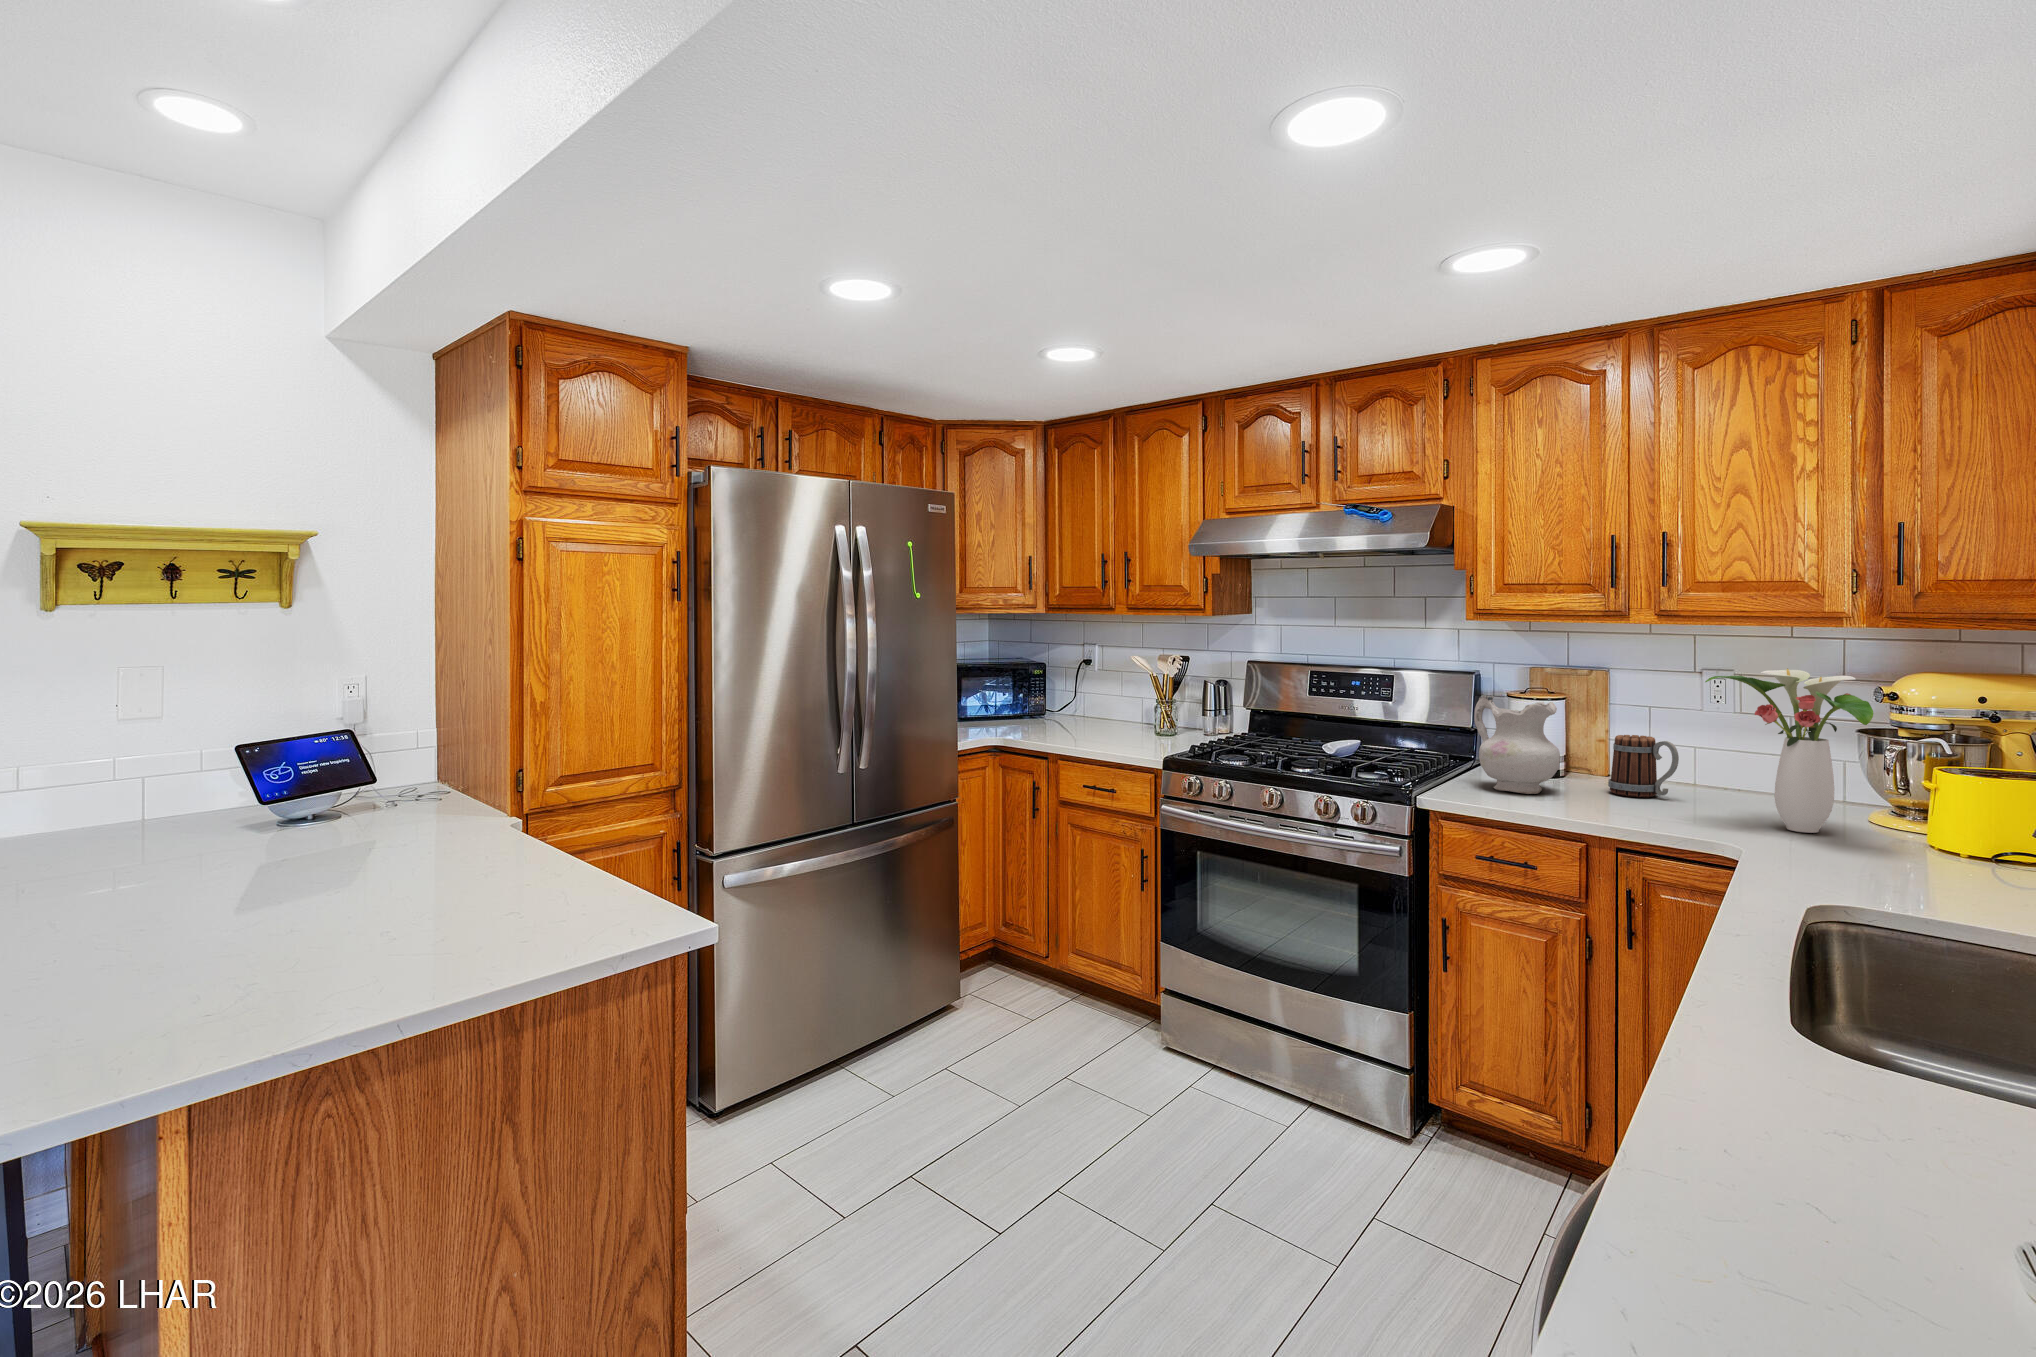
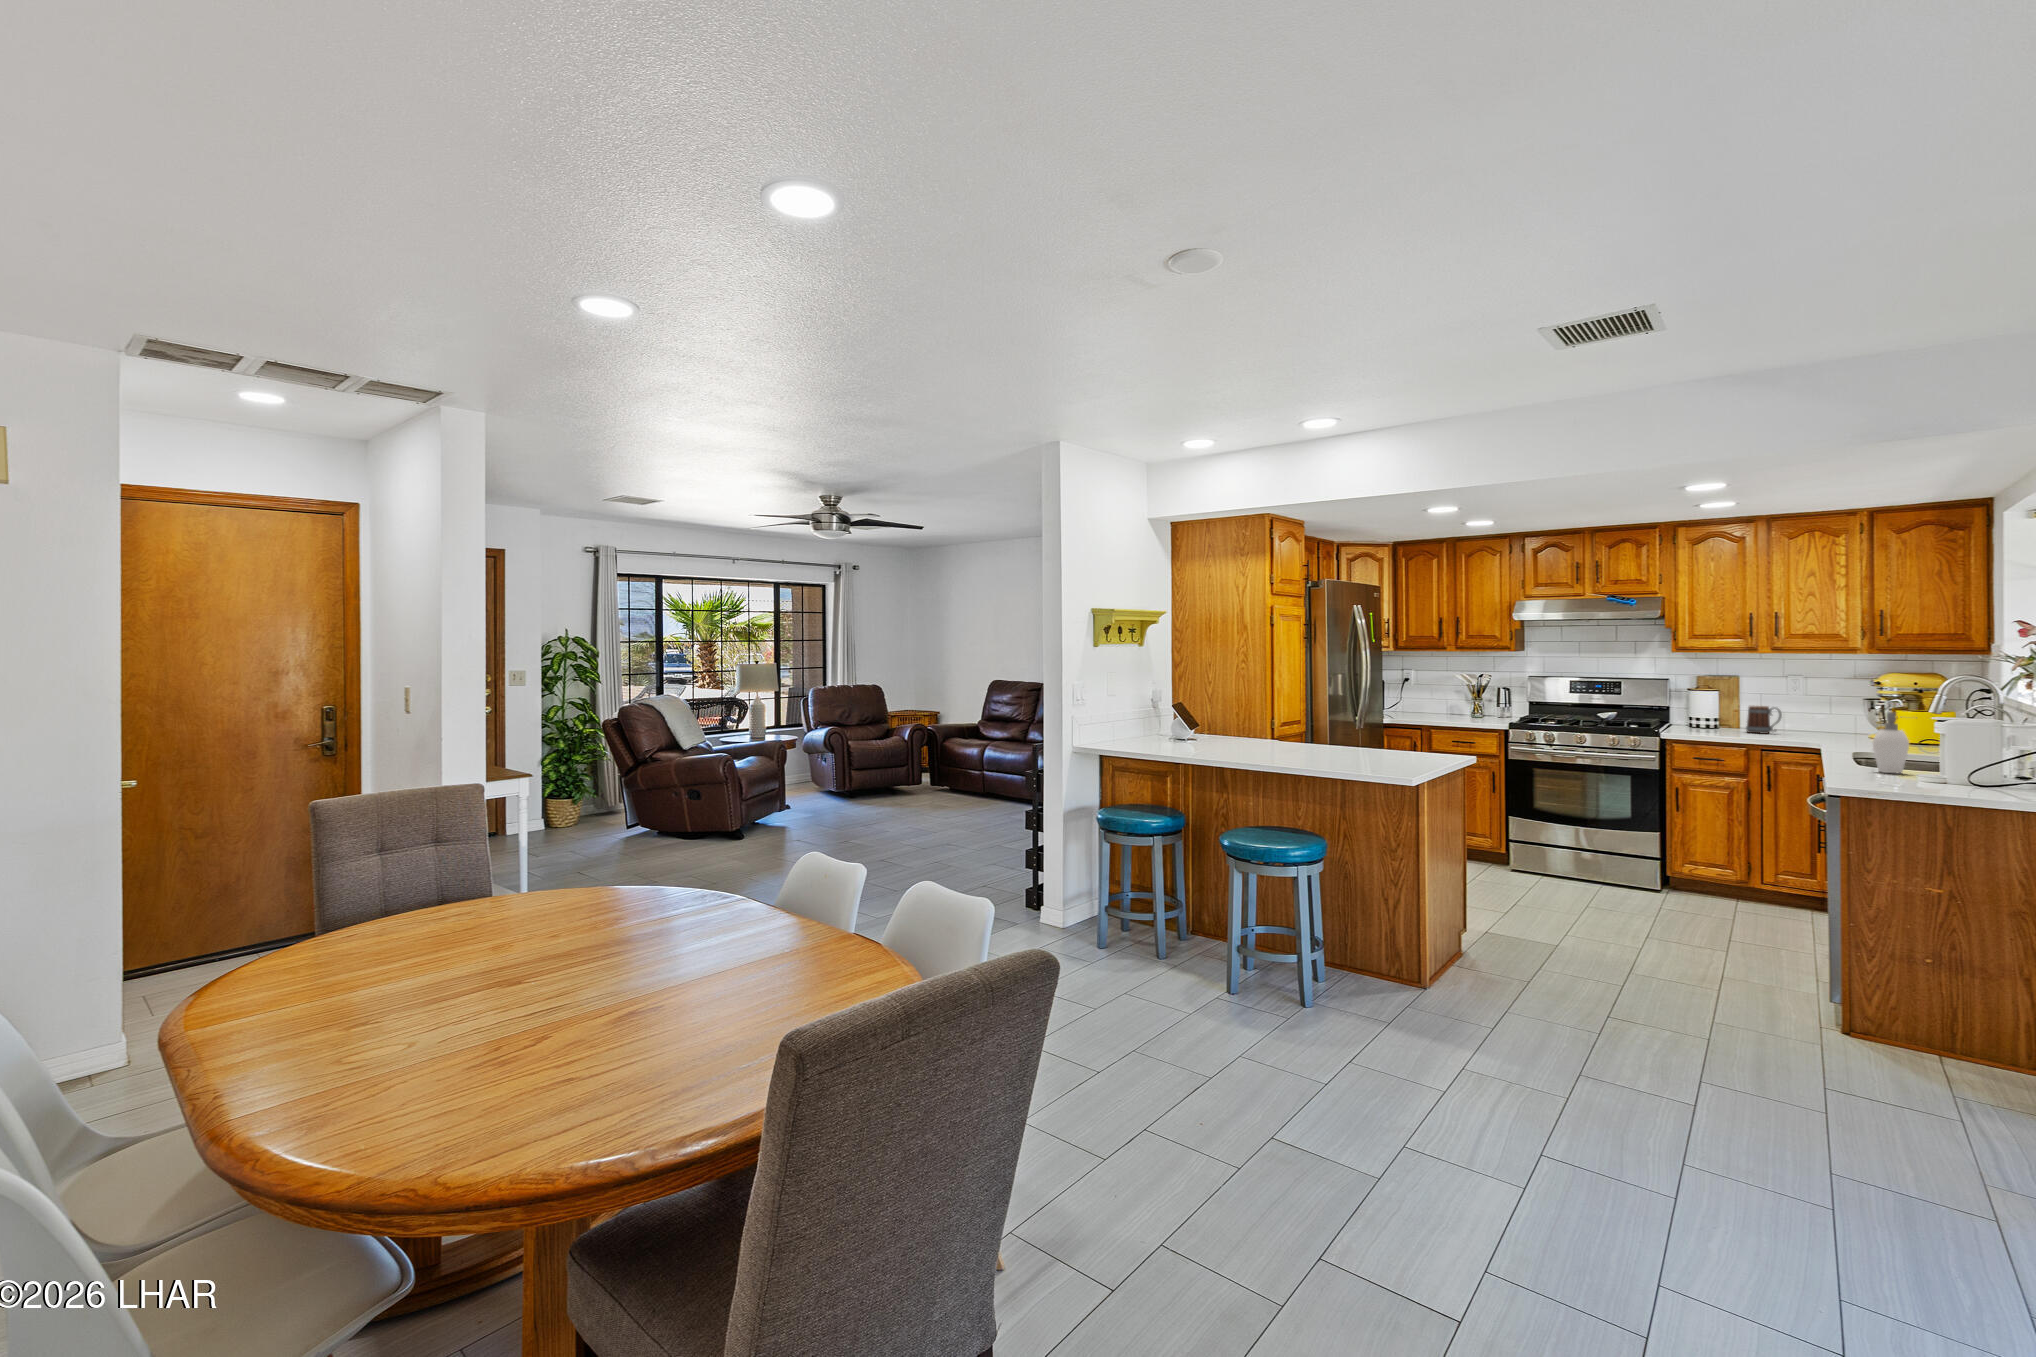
flower arrangement: present [1705,669,1873,833] -> none [1801,671,1876,740]
ceramic pitcher: present [1474,695,1560,794] -> none [1676,687,1724,732]
soap dispenser: none [1747,942,1940,1228] -> present [1873,712,1909,773]

